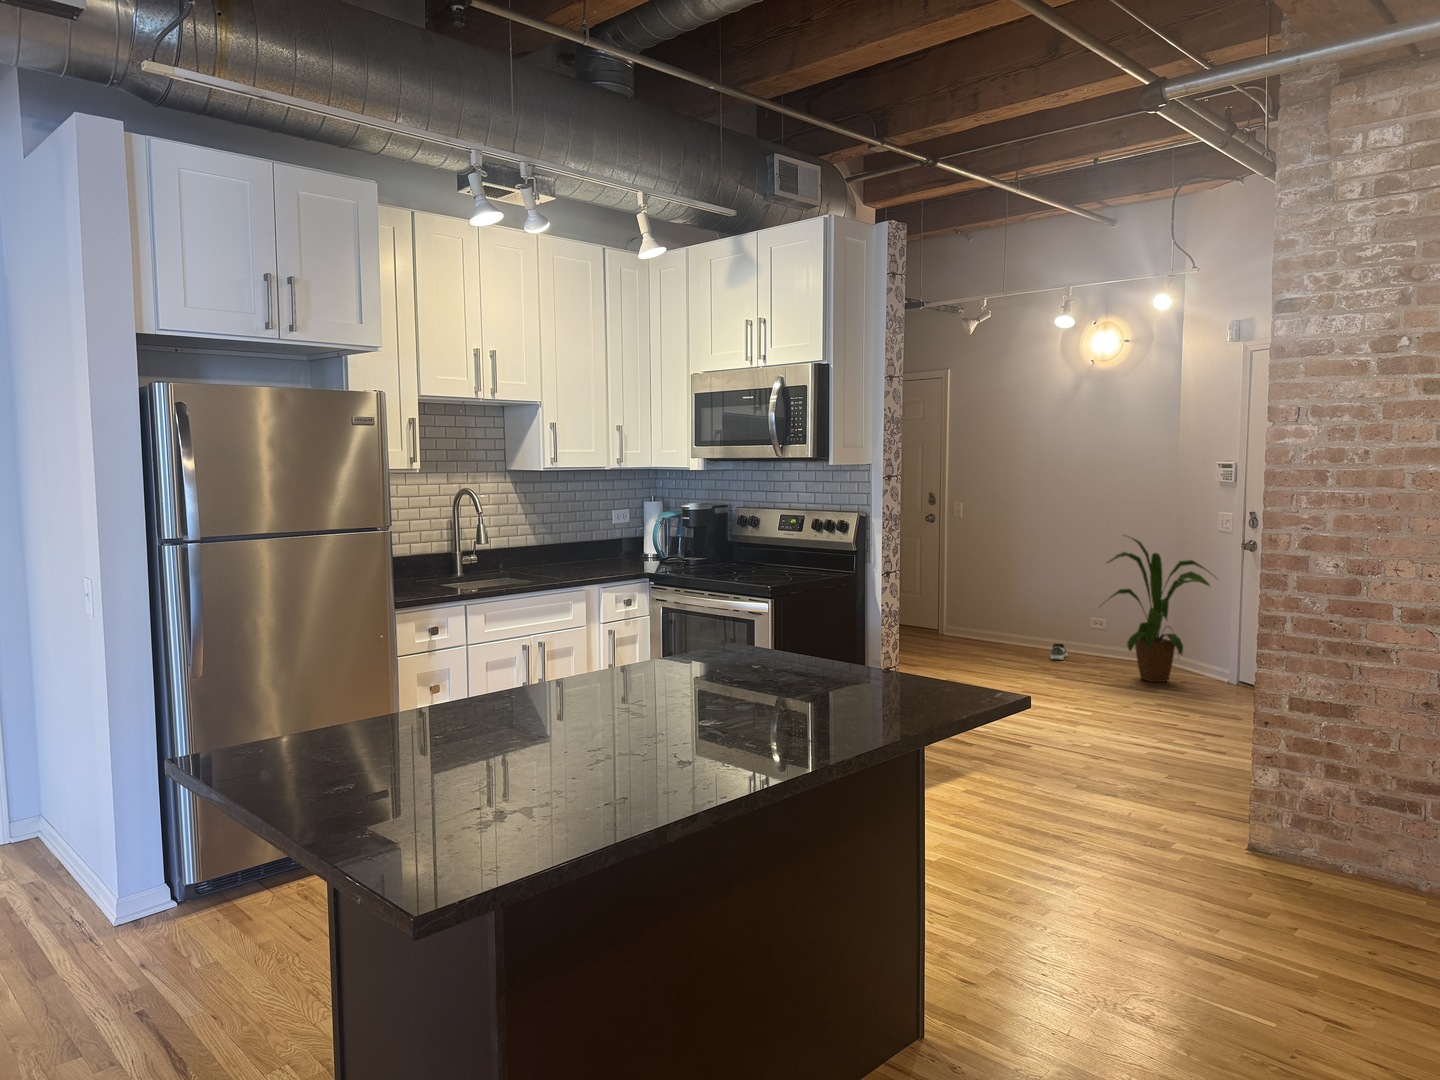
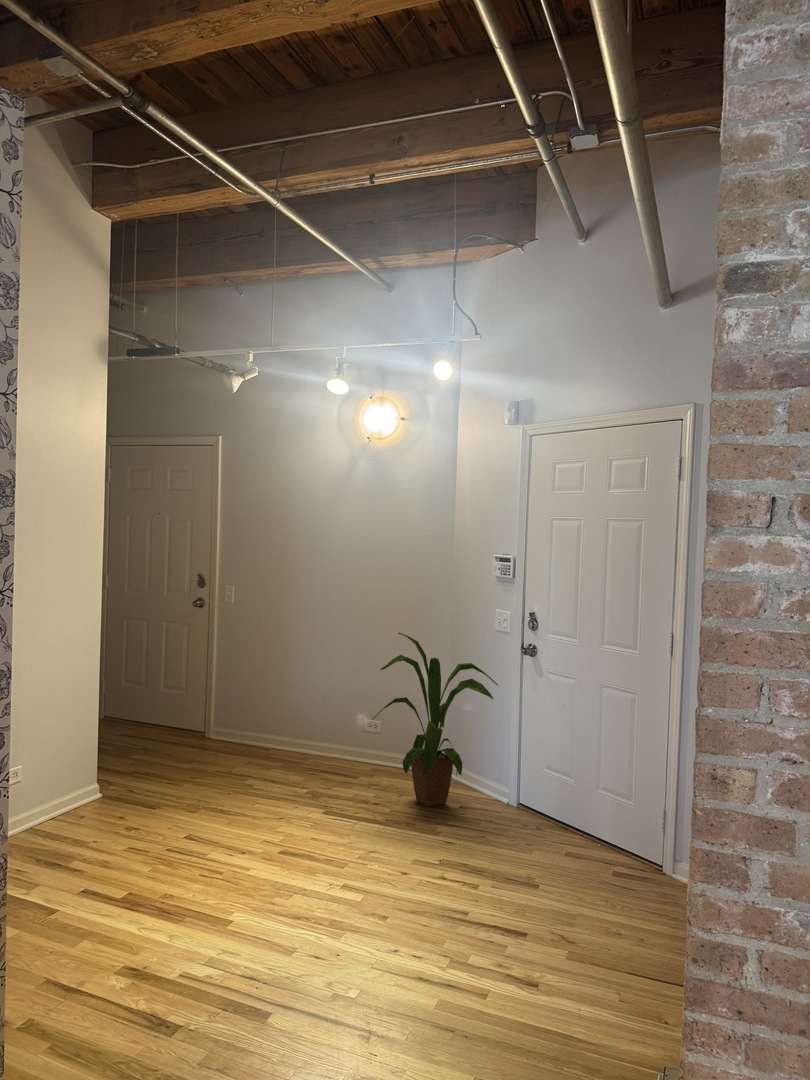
shoe: present [1050,644,1067,660] -> none [320,745,339,772]

